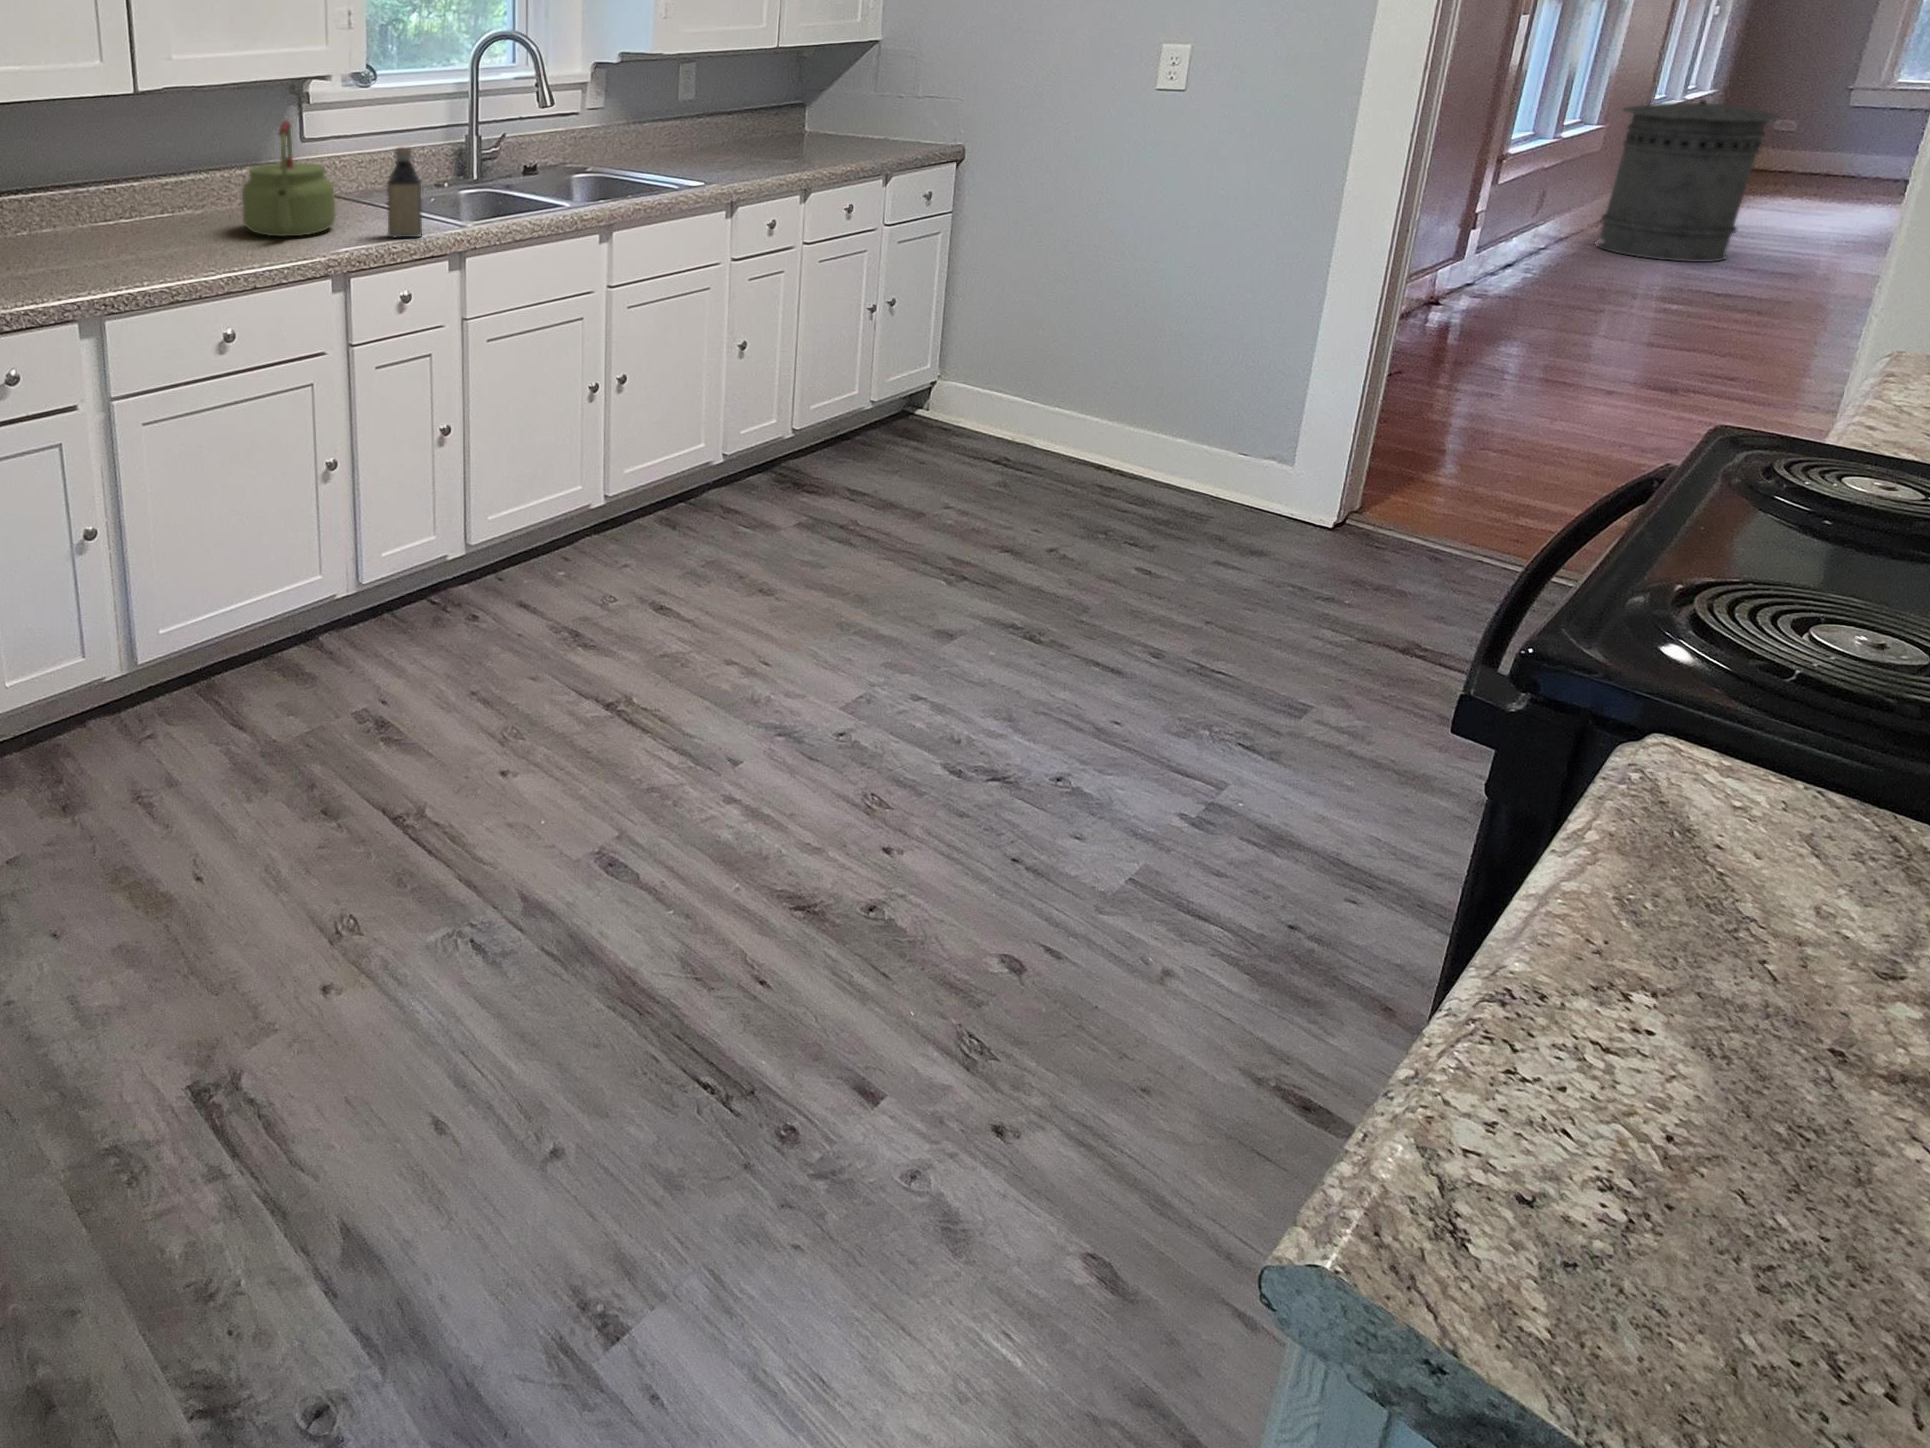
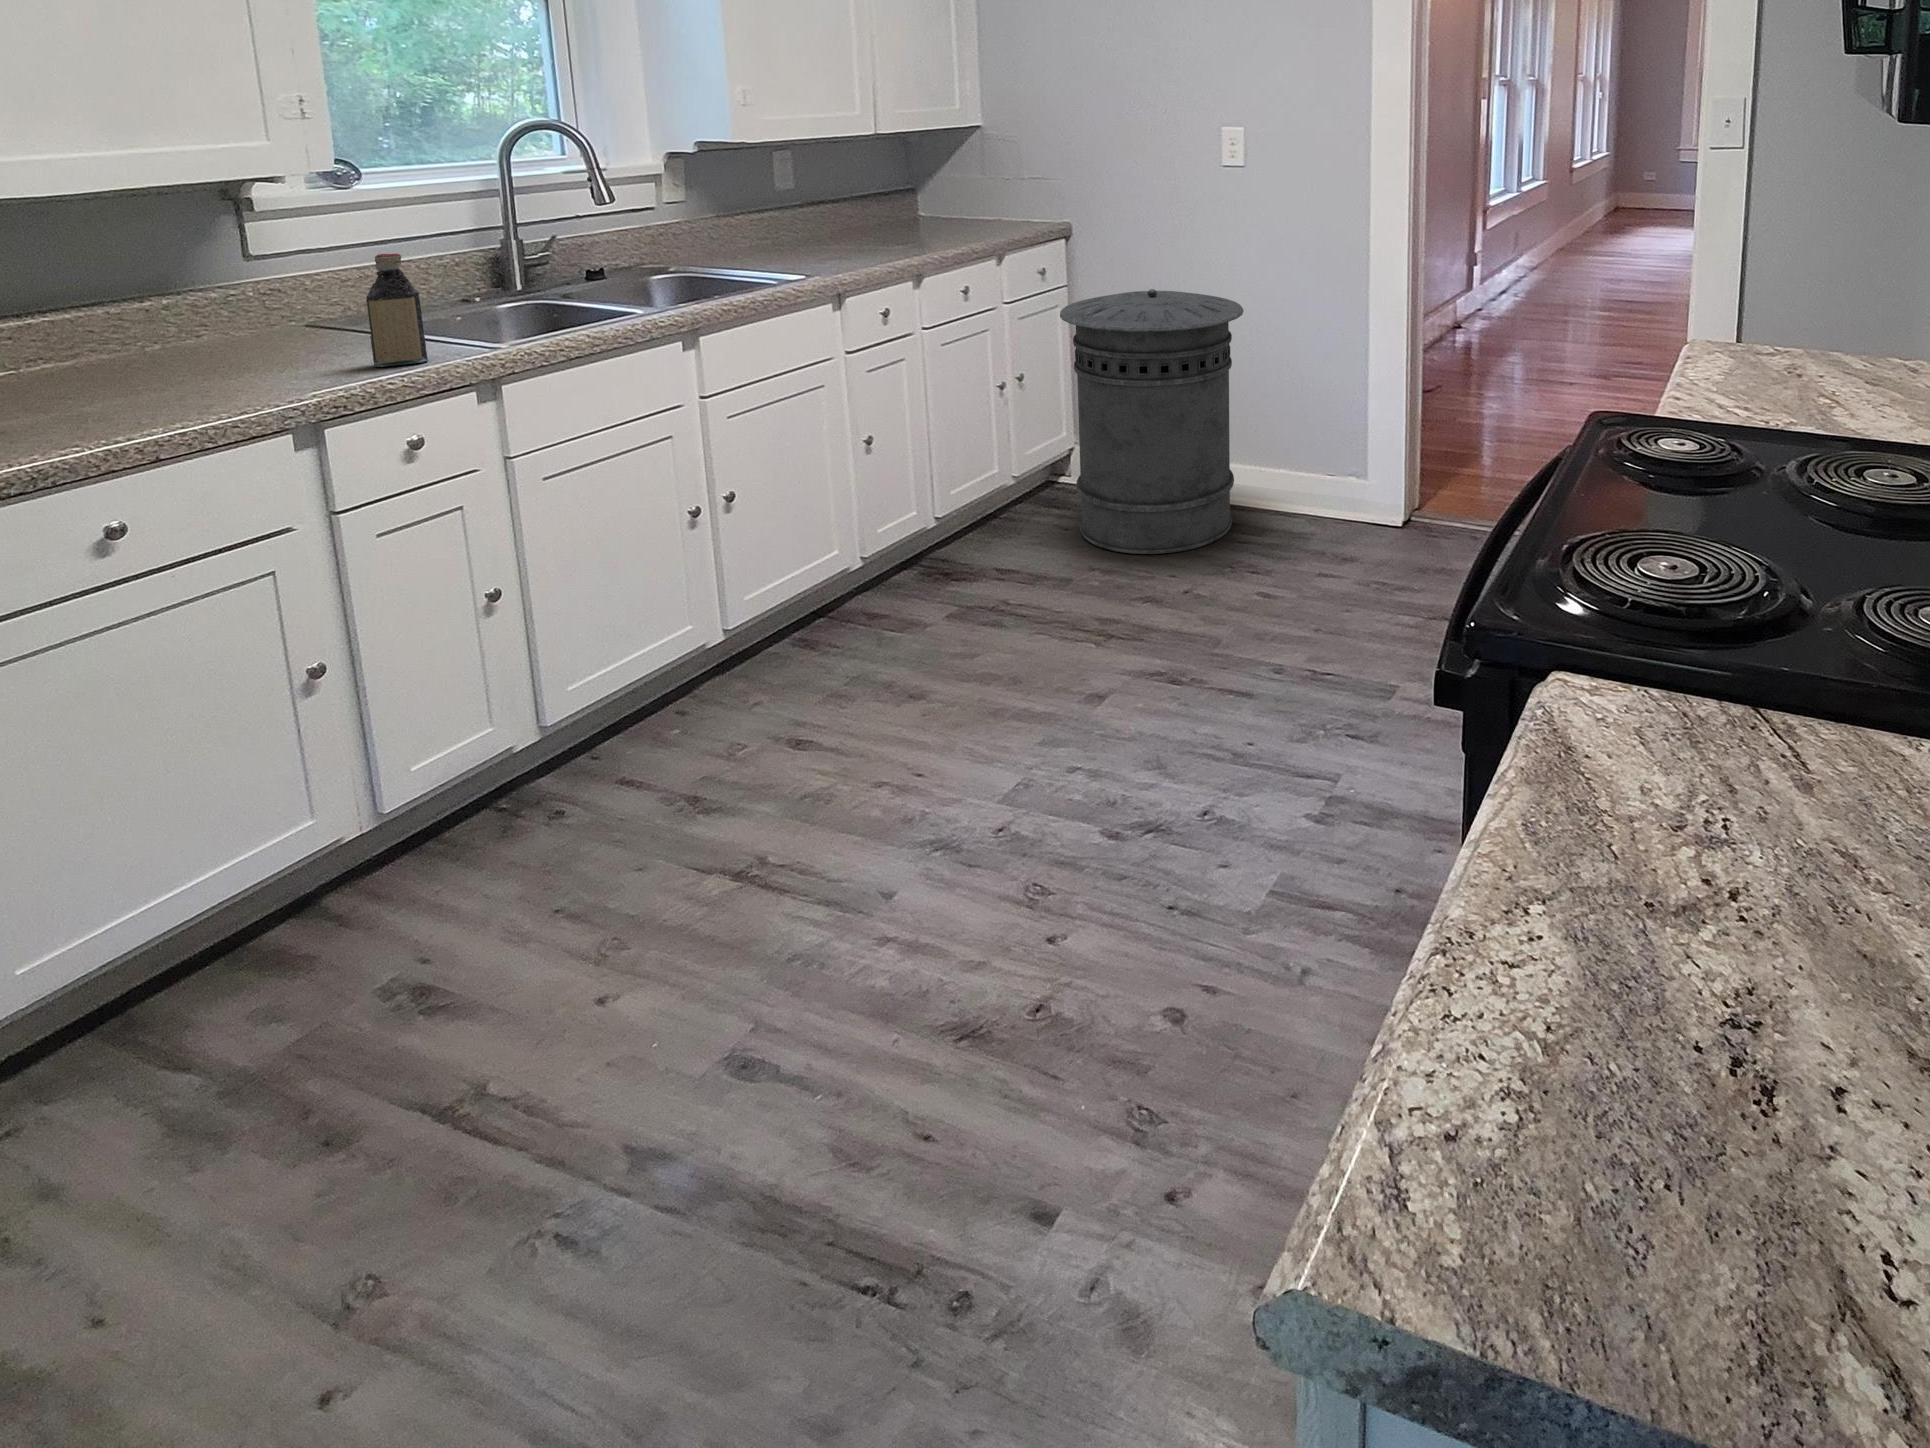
trash can: present [1598,99,1781,262] -> present [1060,289,1244,554]
kettle: present [242,120,336,236] -> none [117,228,291,383]

